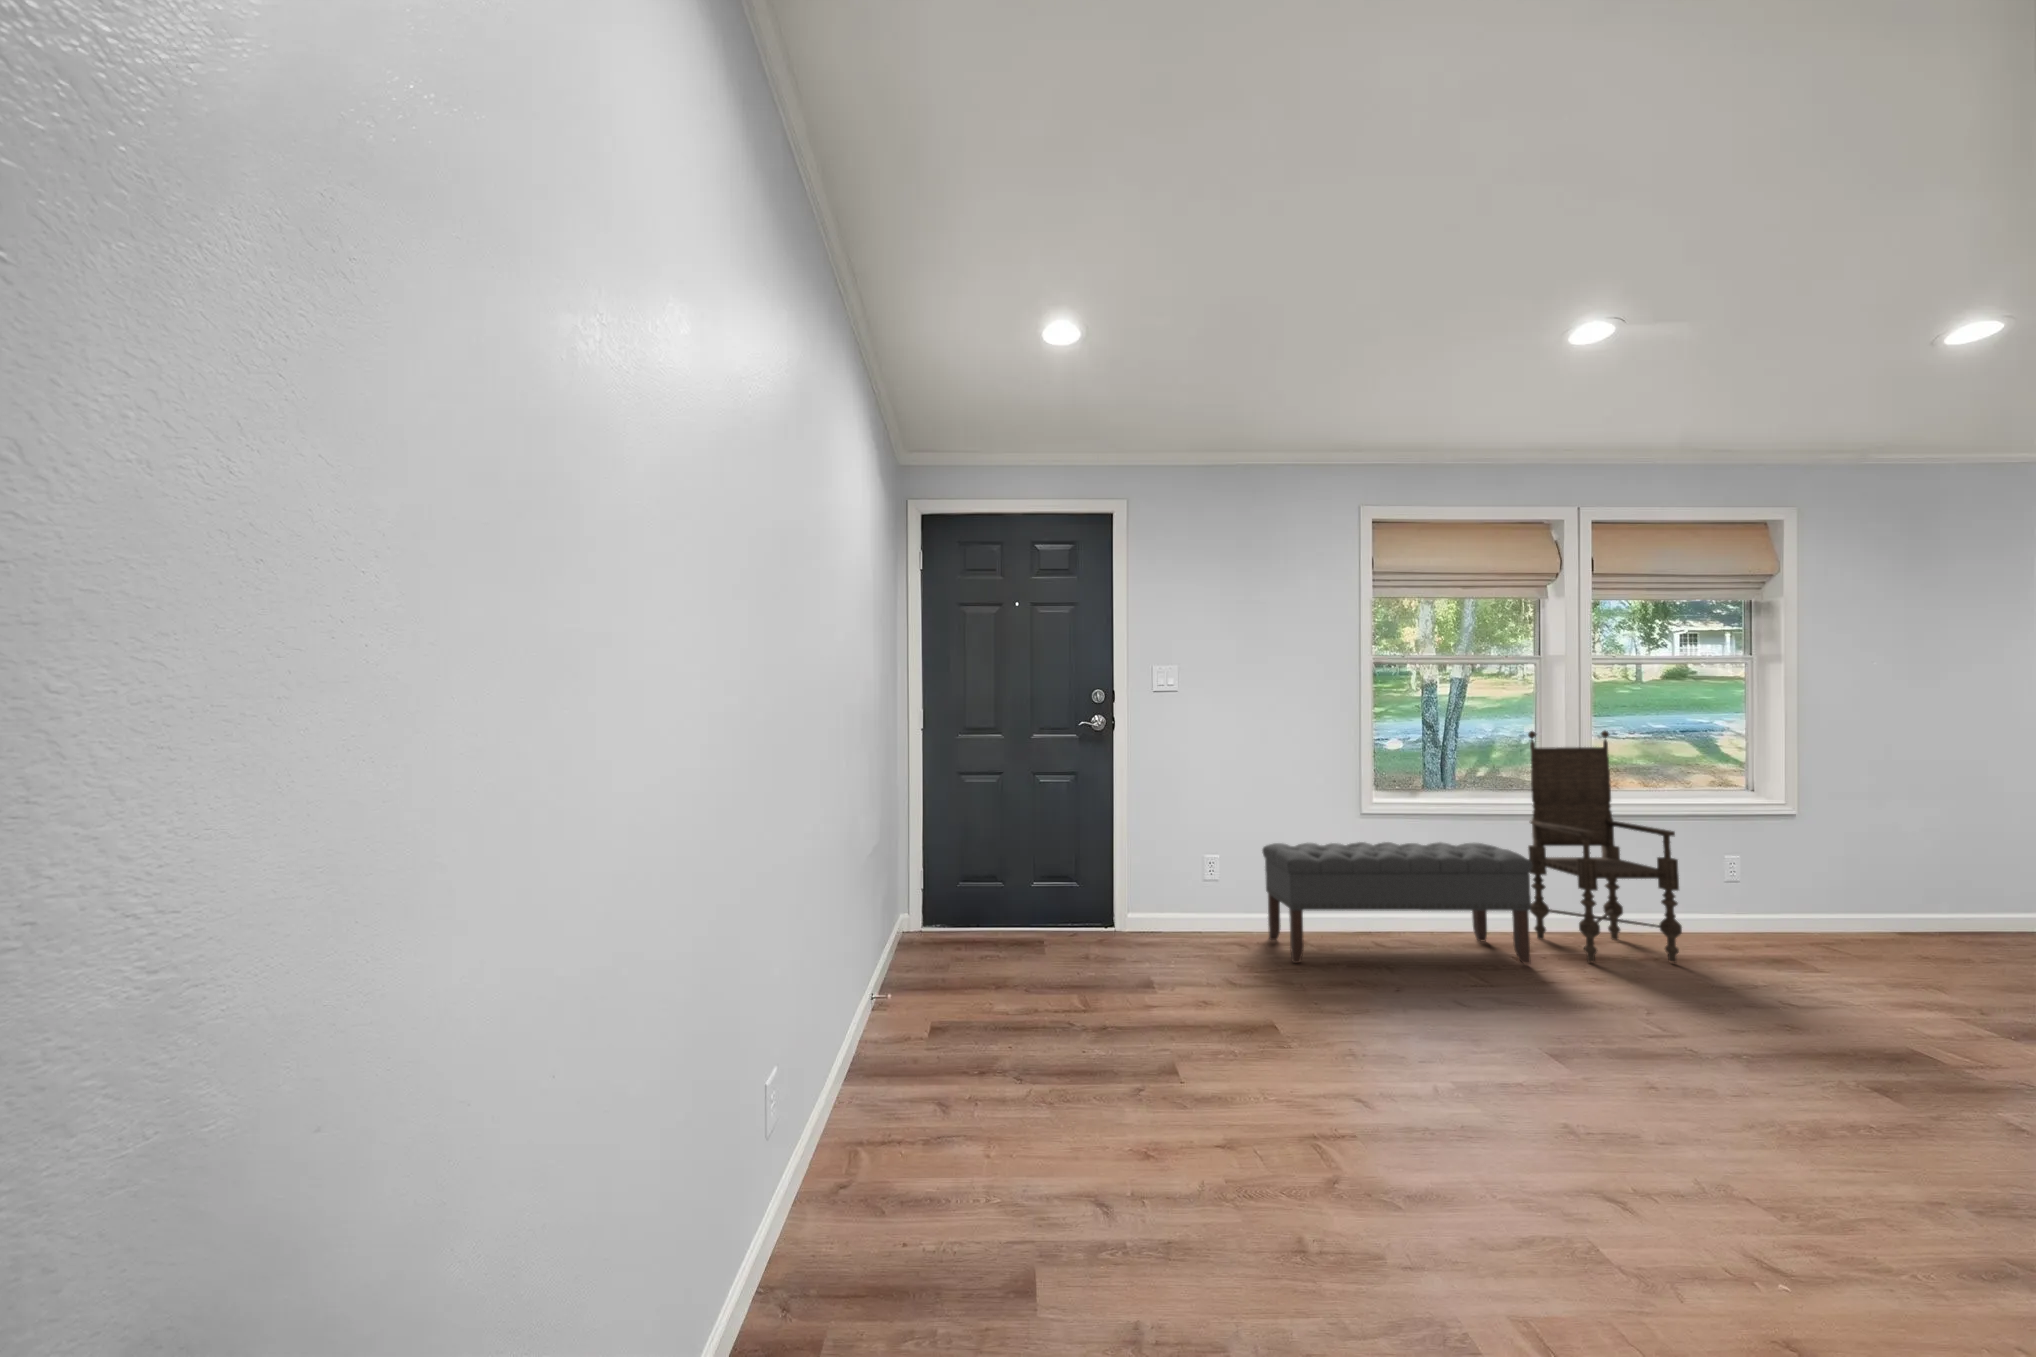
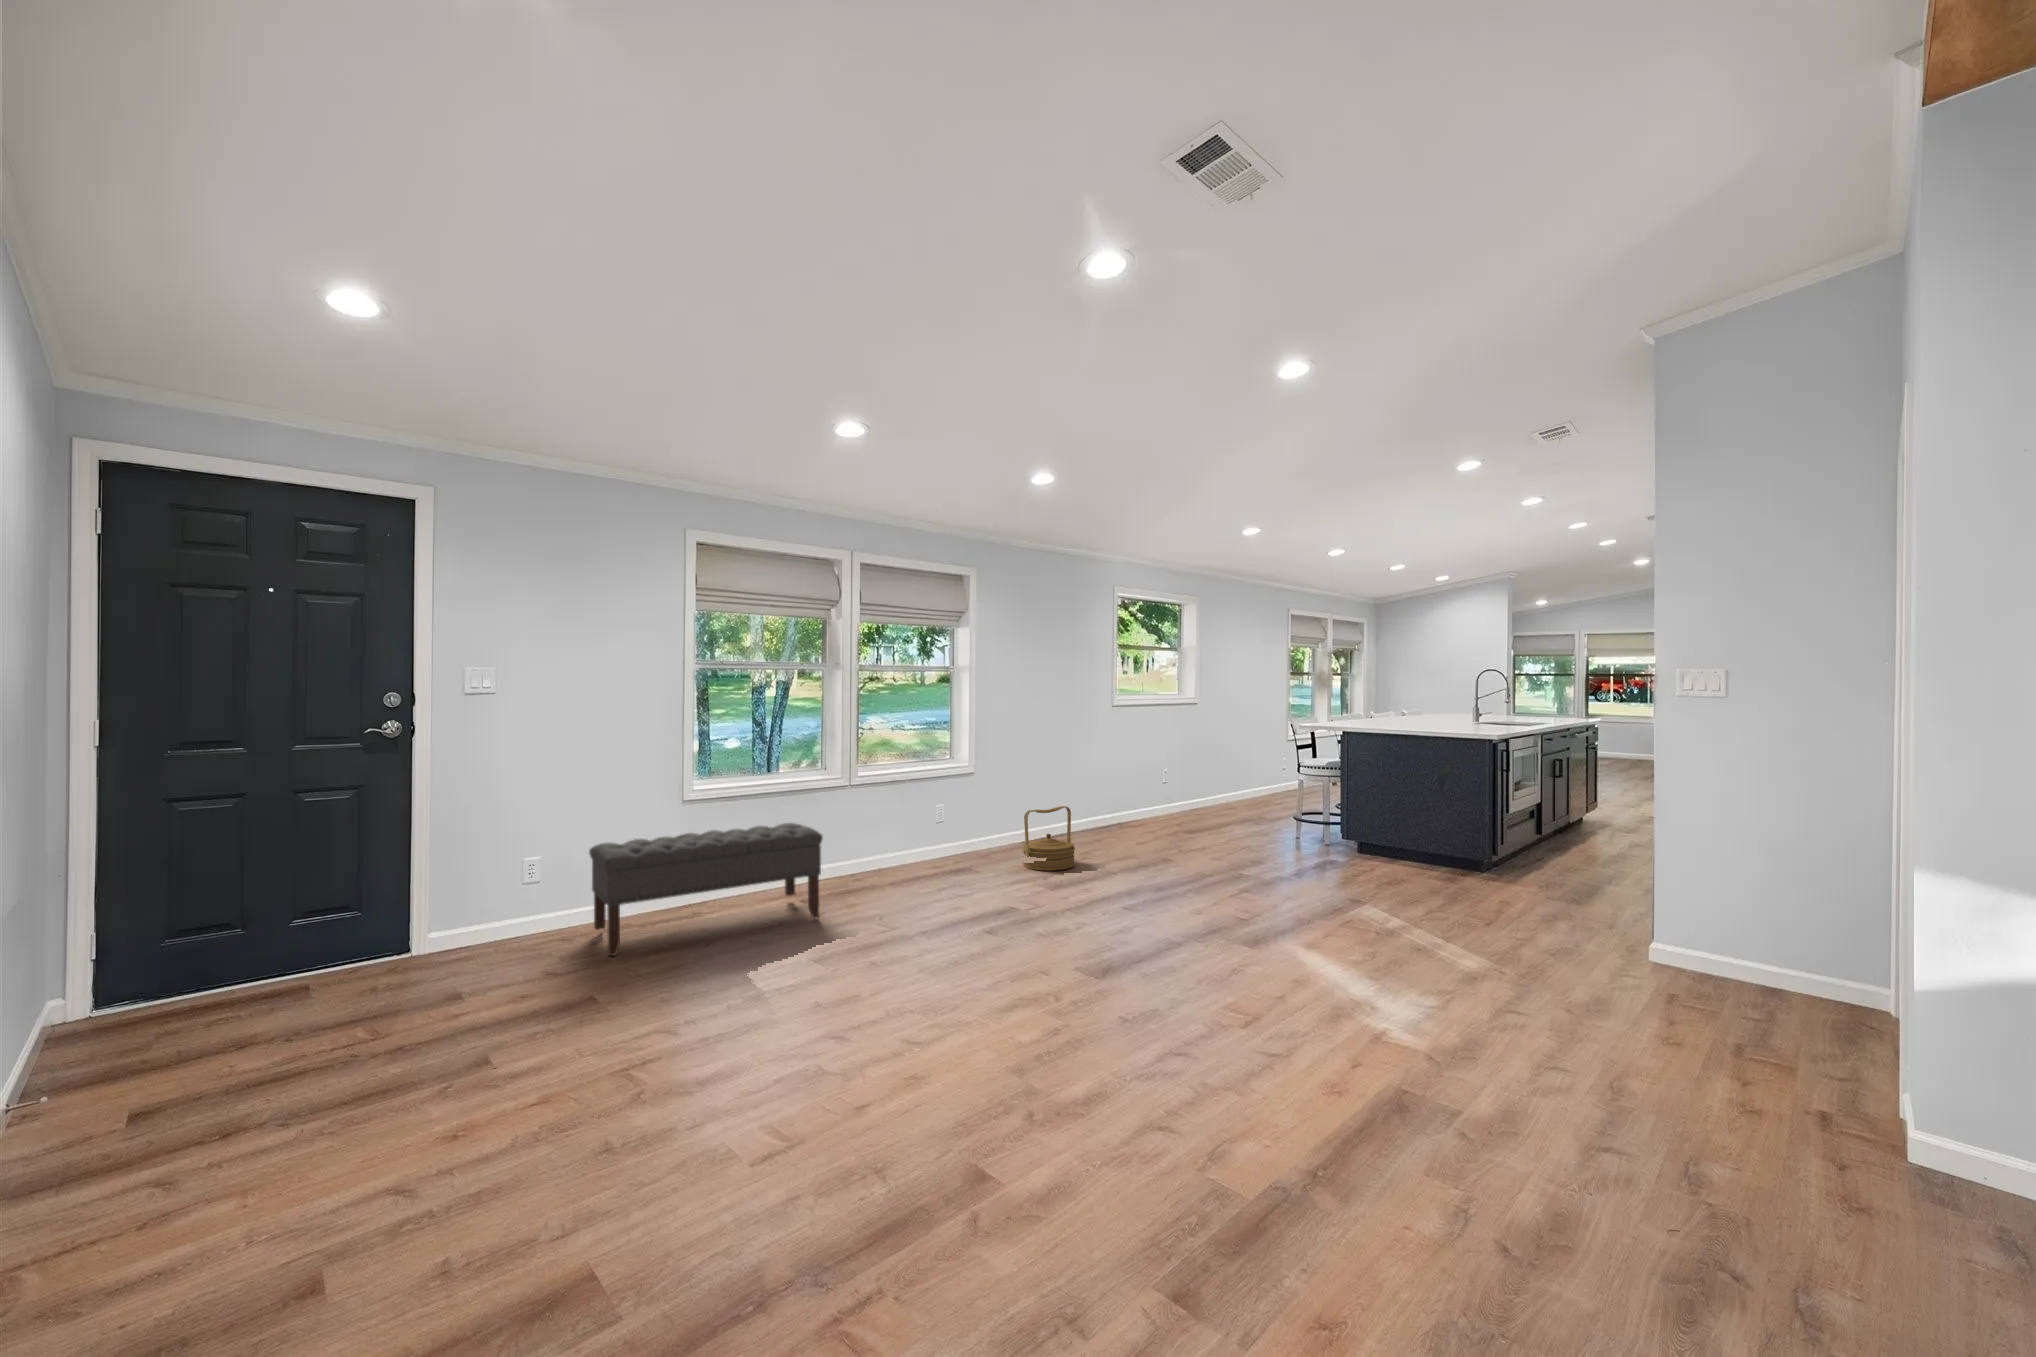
armchair: present [1528,731,1682,962] -> none [831,724,926,908]
woven basket: none [1831,861,1947,959] -> present [1022,806,1075,871]

